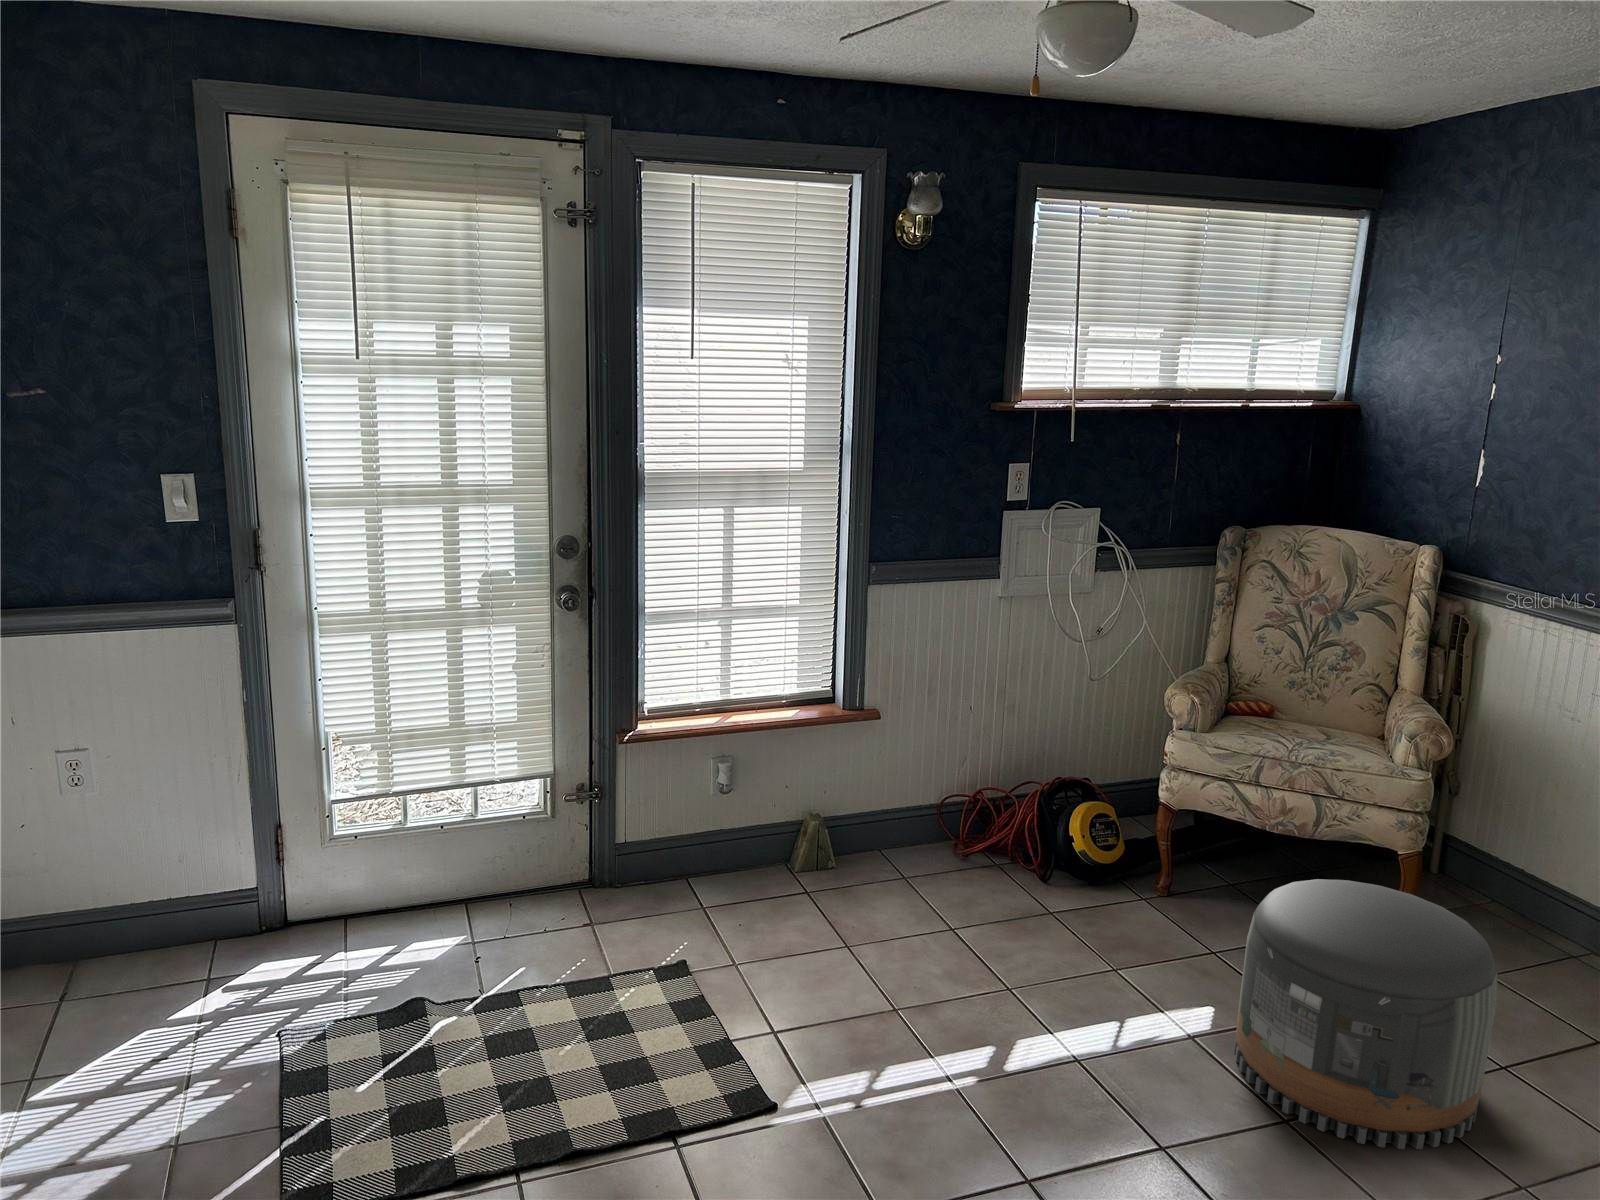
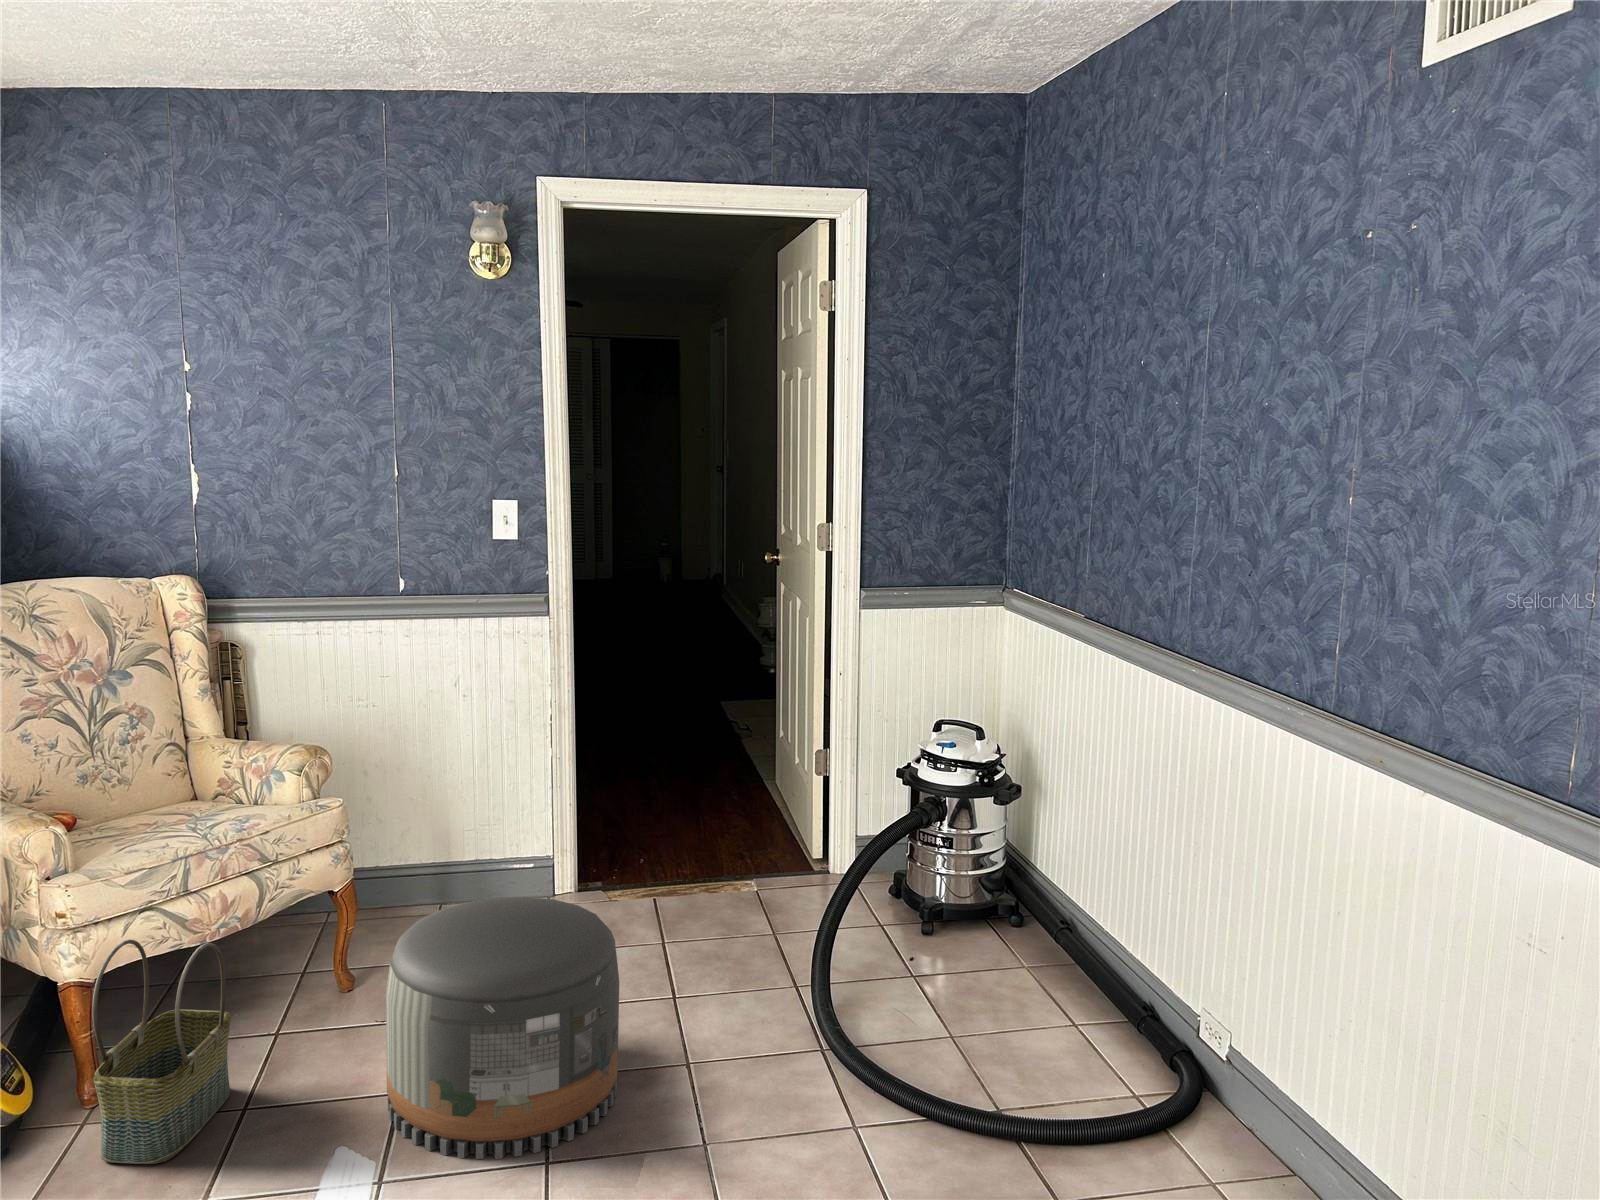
basket: none [1107,785,1230,944] -> present [92,940,231,1164]

